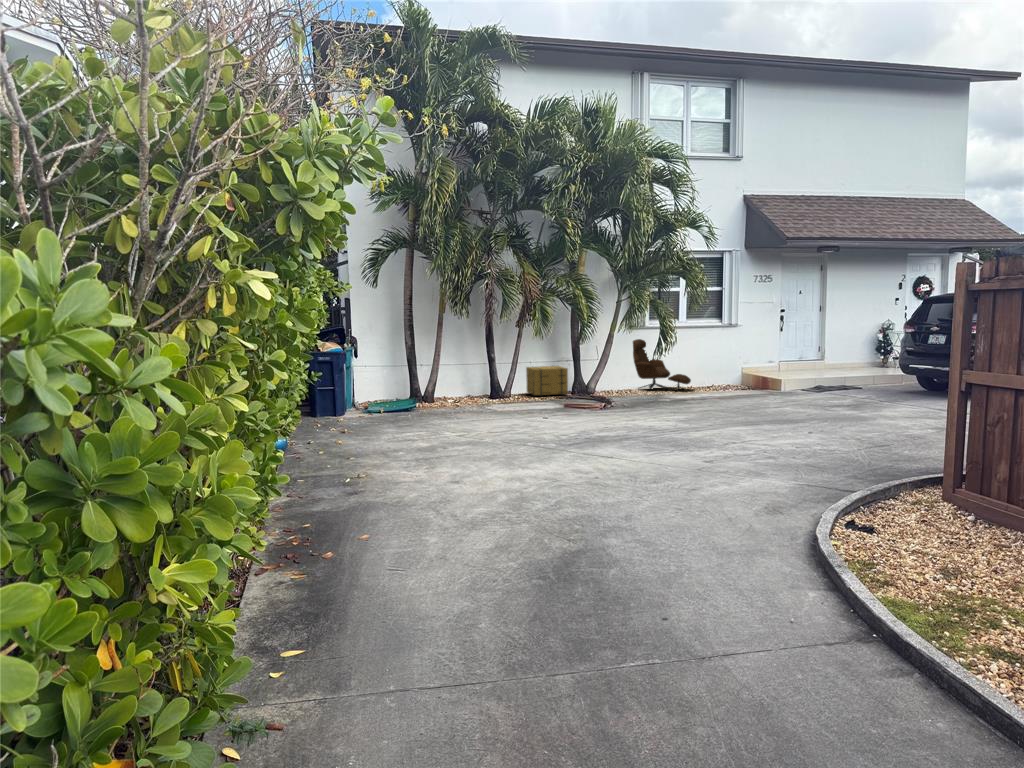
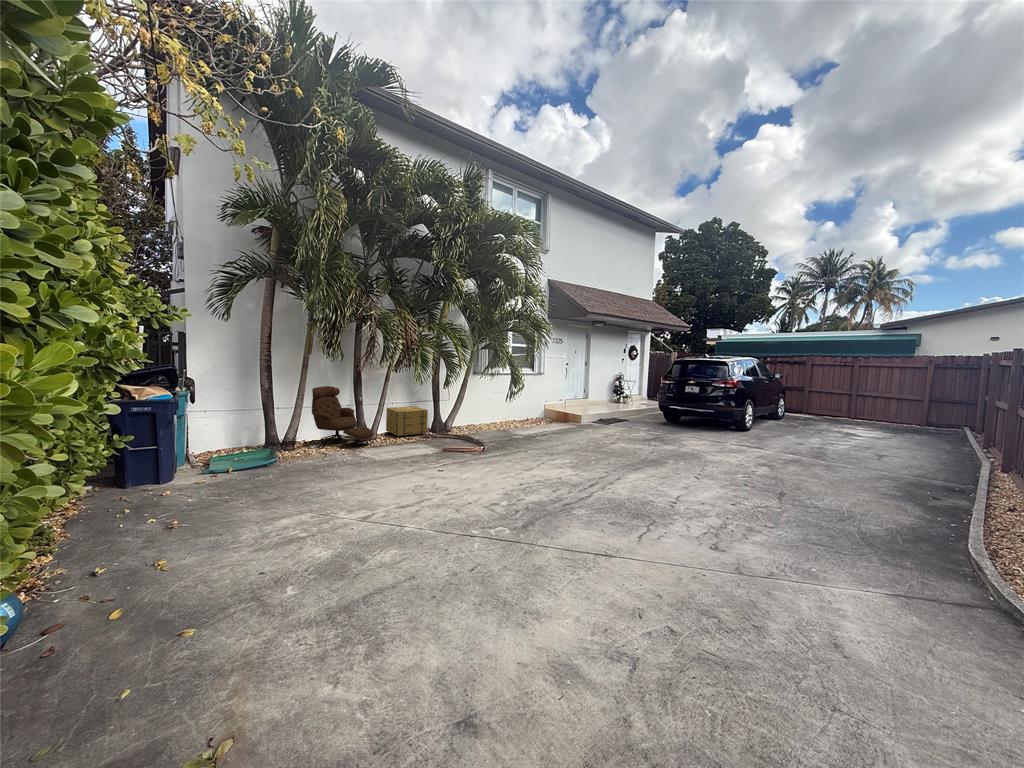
lounge chair: present [633,339,691,391] -> present [312,386,374,447]

